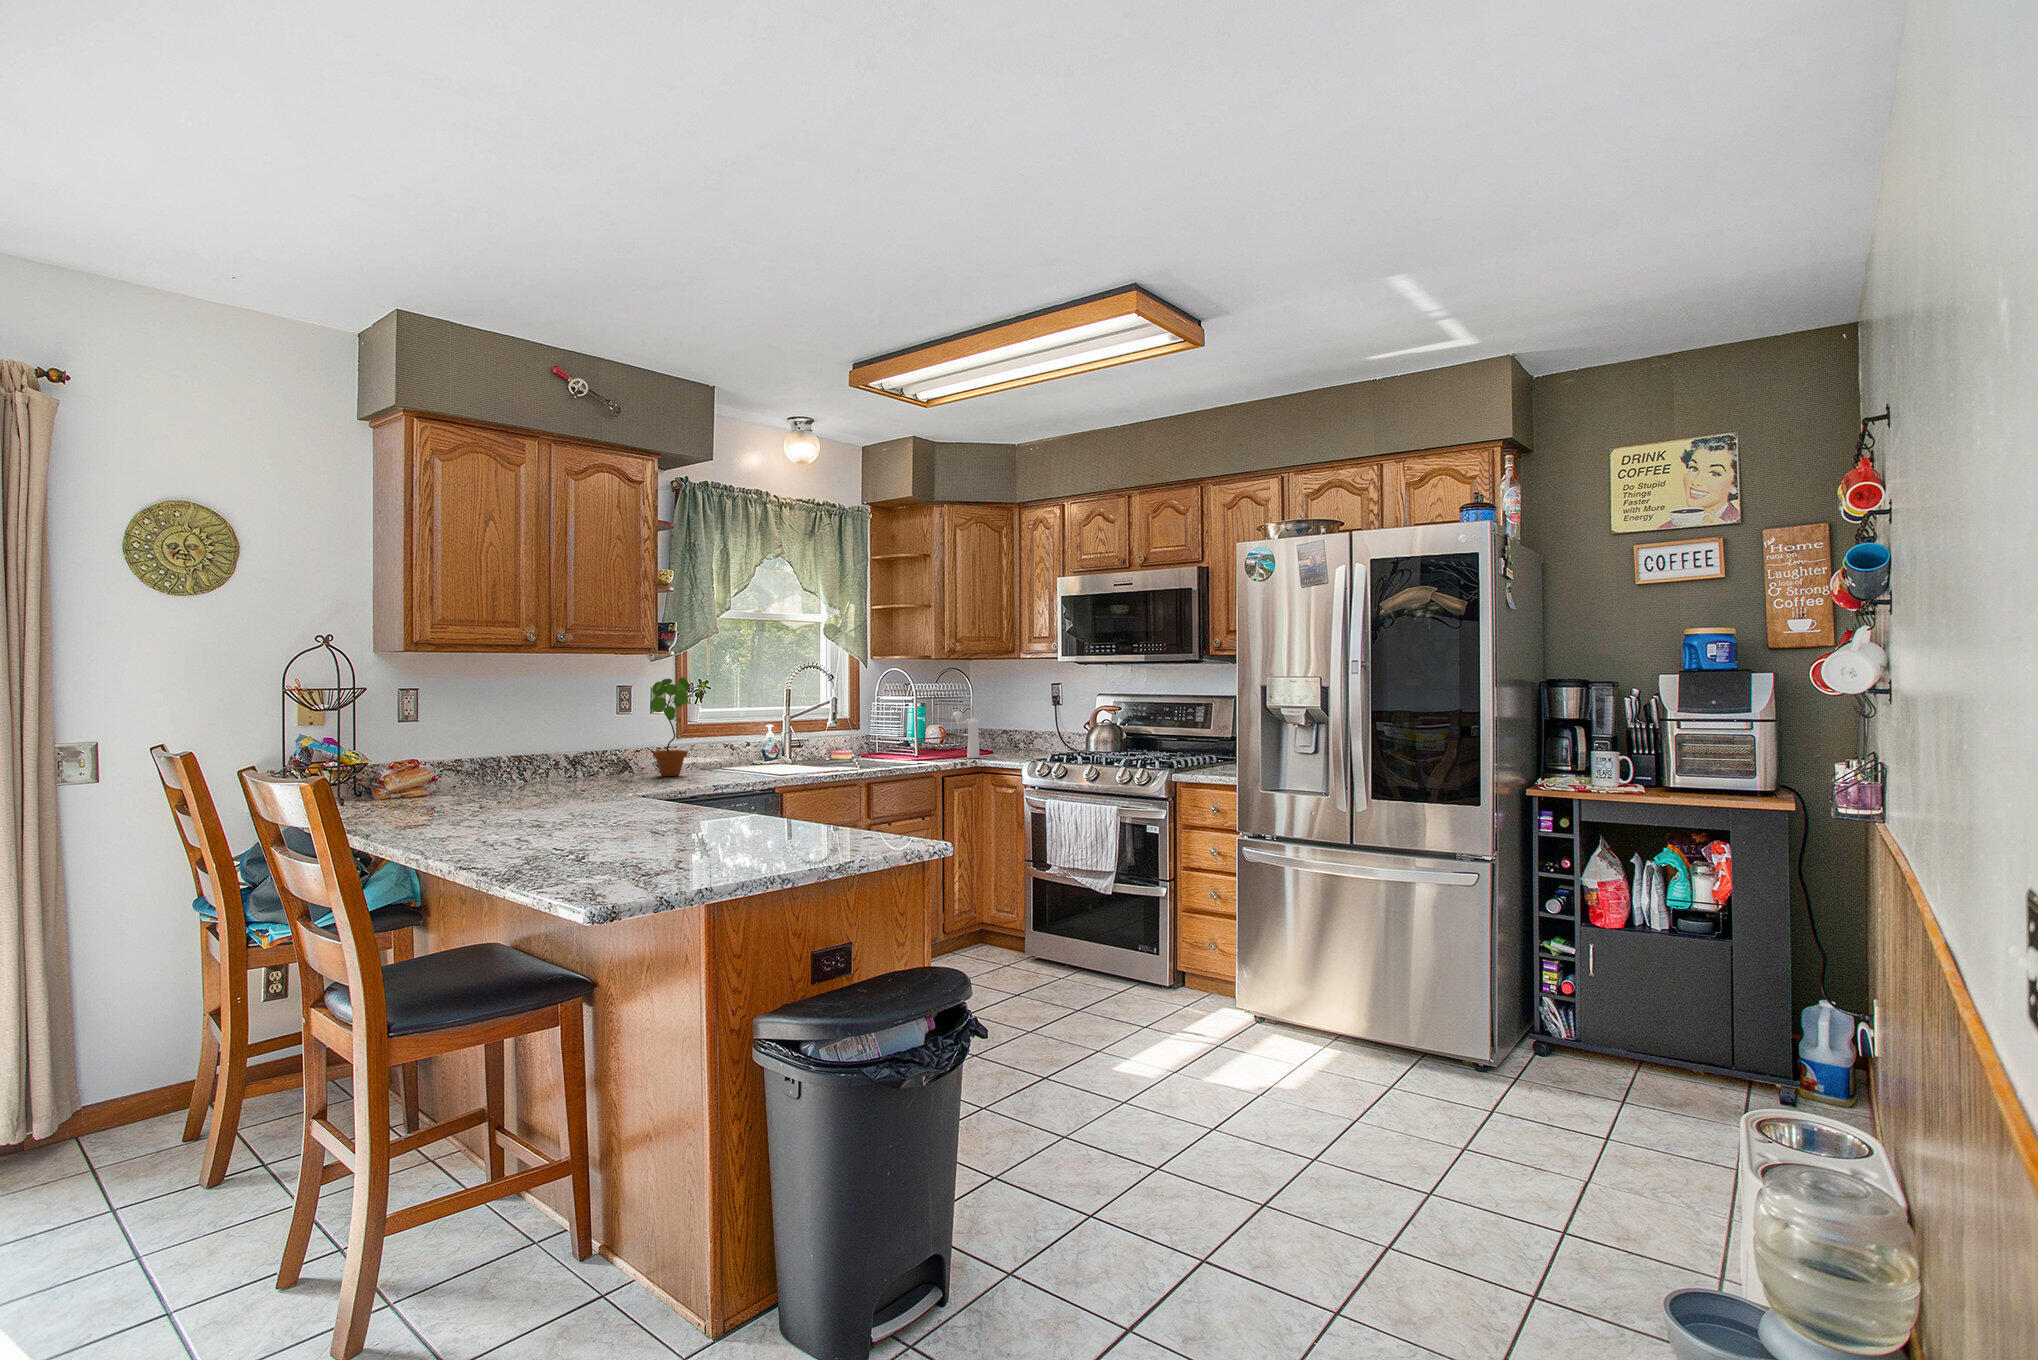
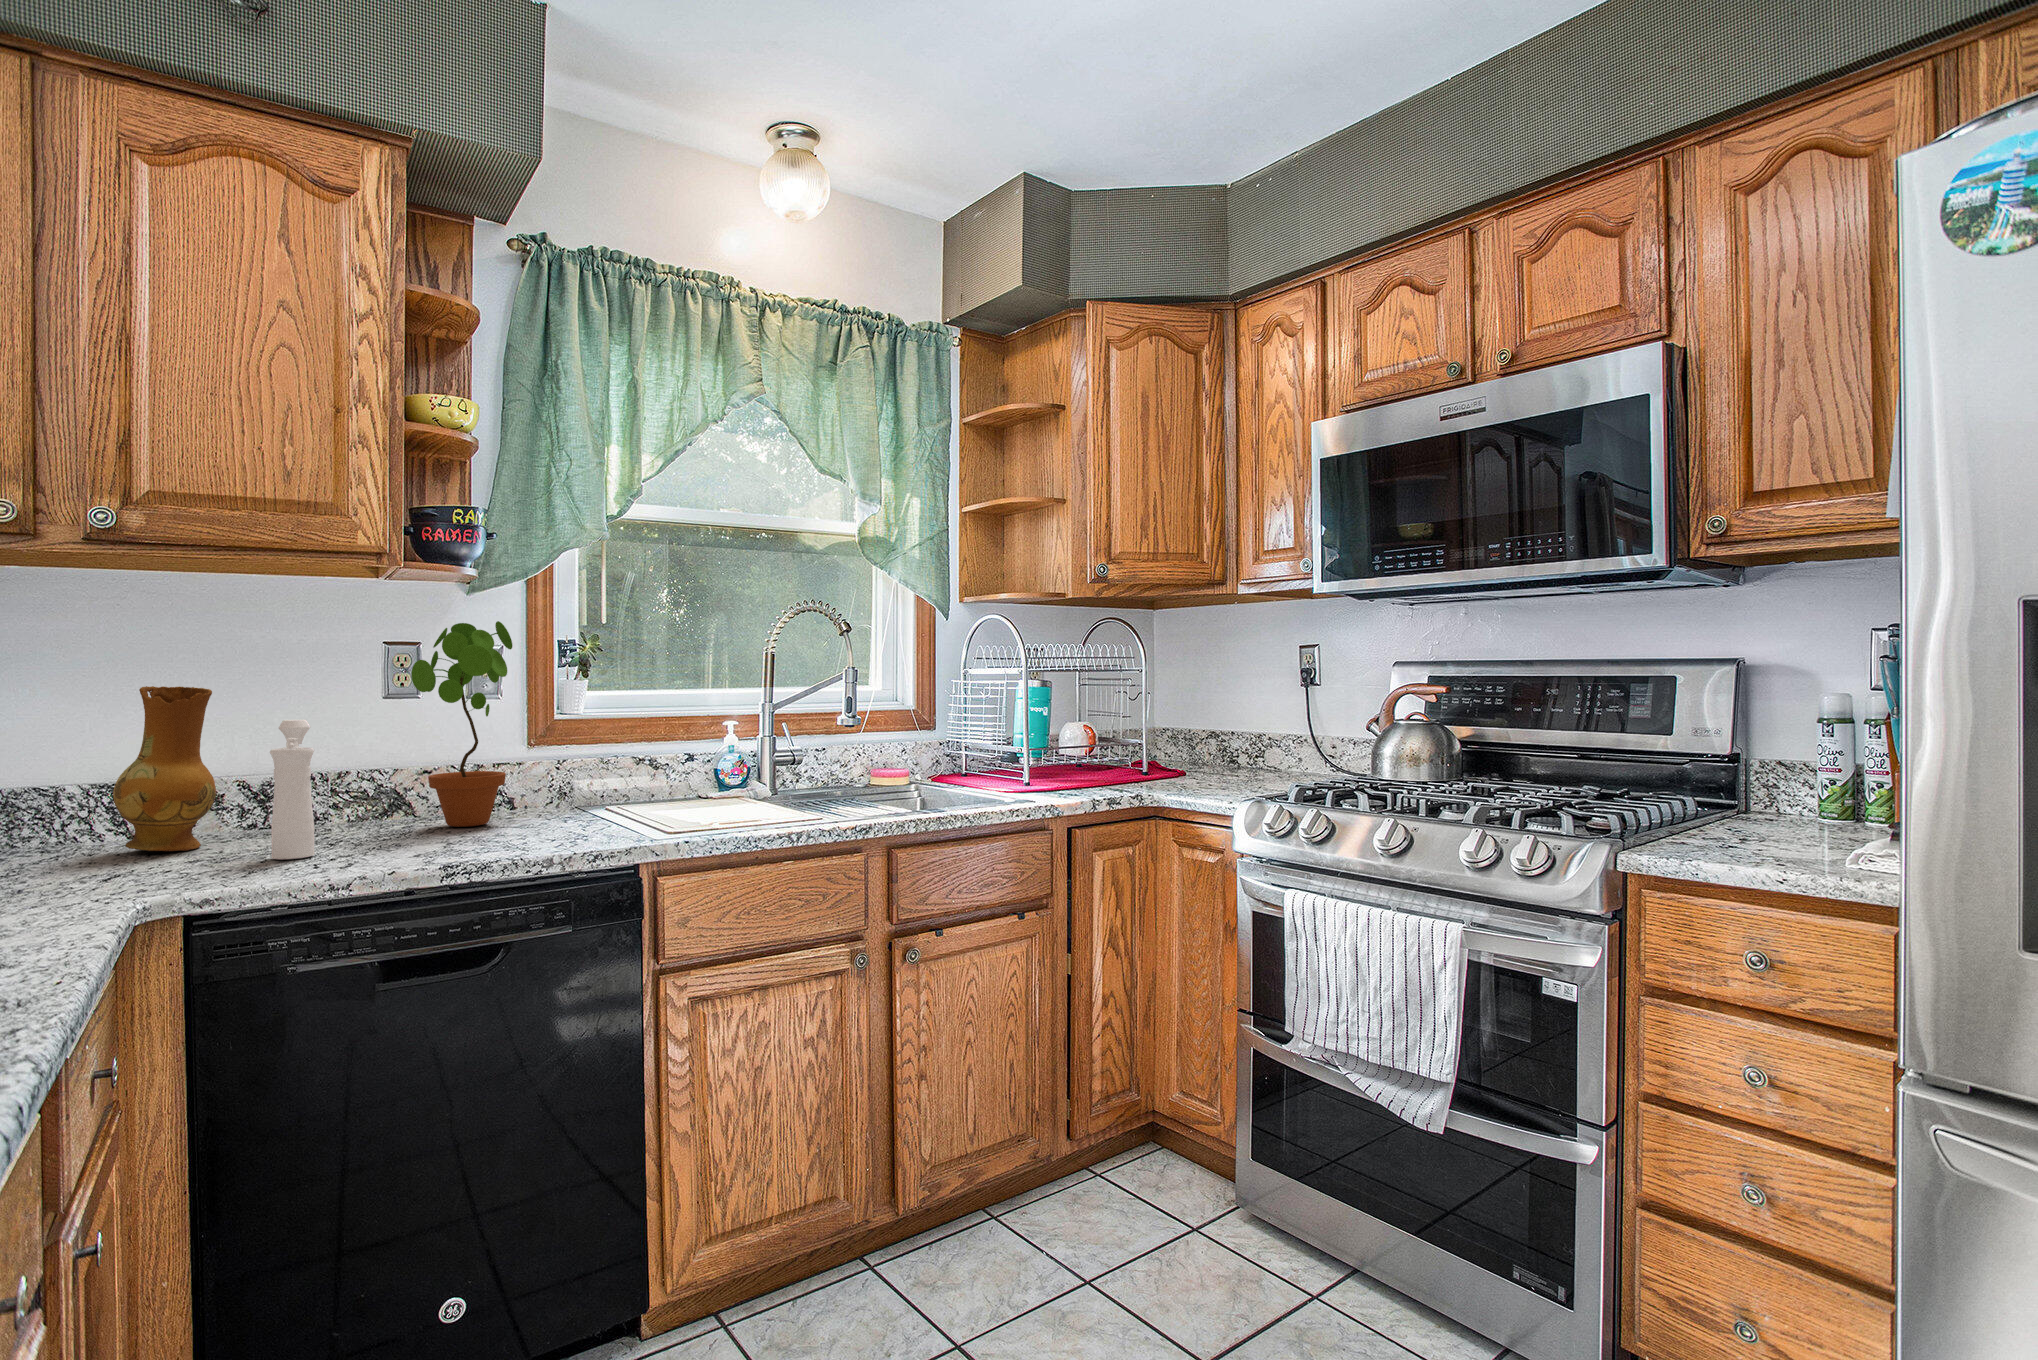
ceramic jug: none [538,710,578,785] -> present [113,686,216,851]
pepper mill: present [953,712,980,758] -> present [270,720,315,859]

